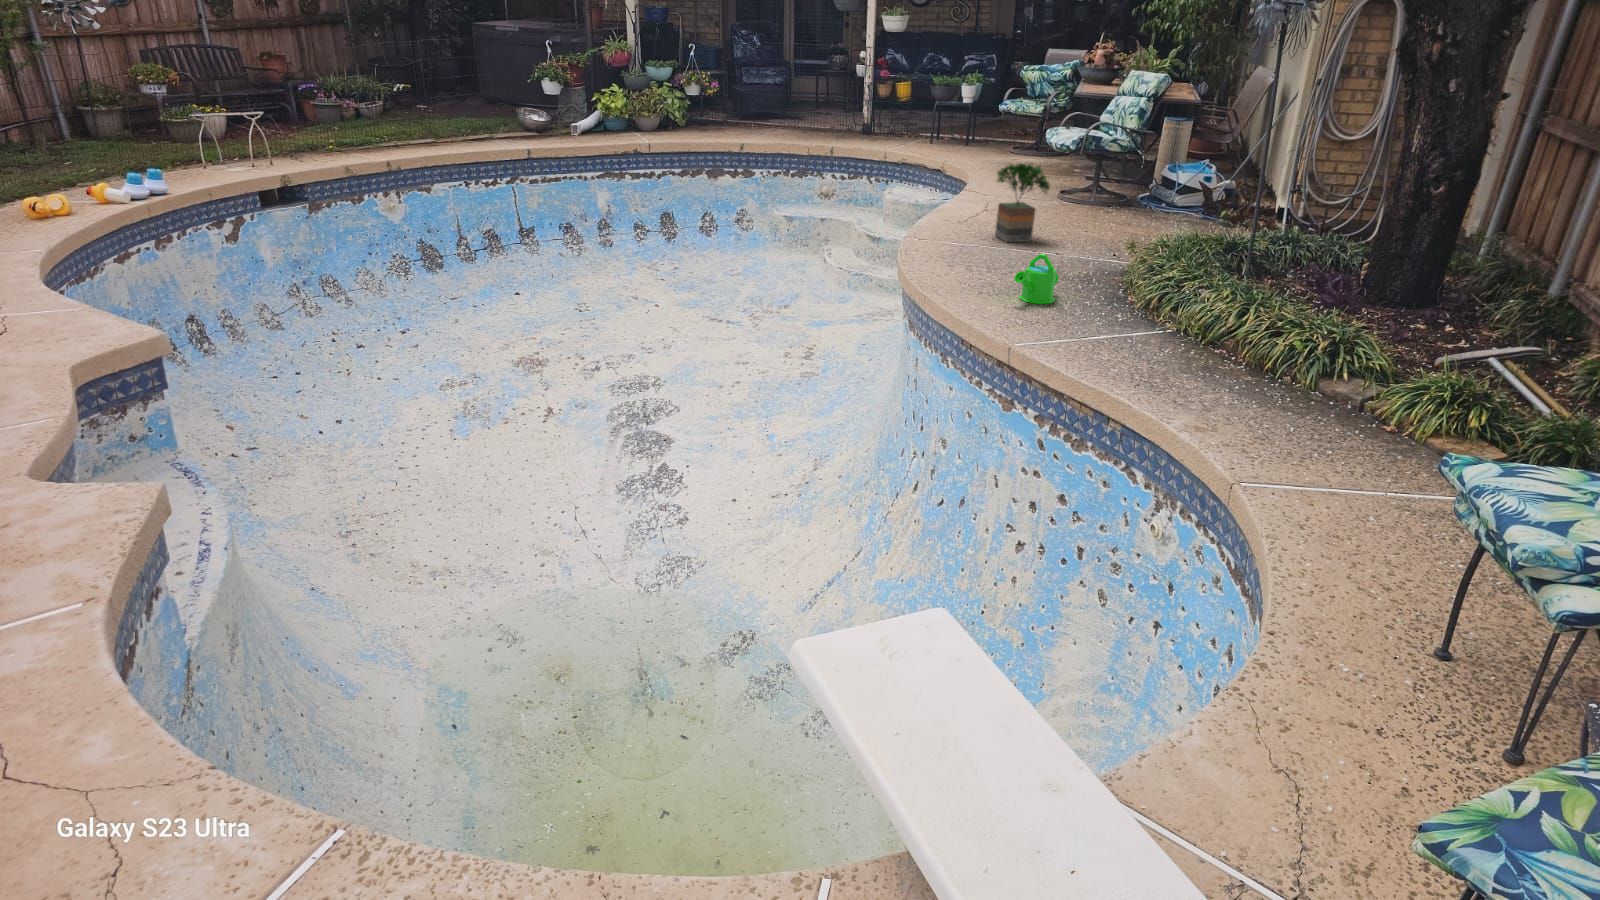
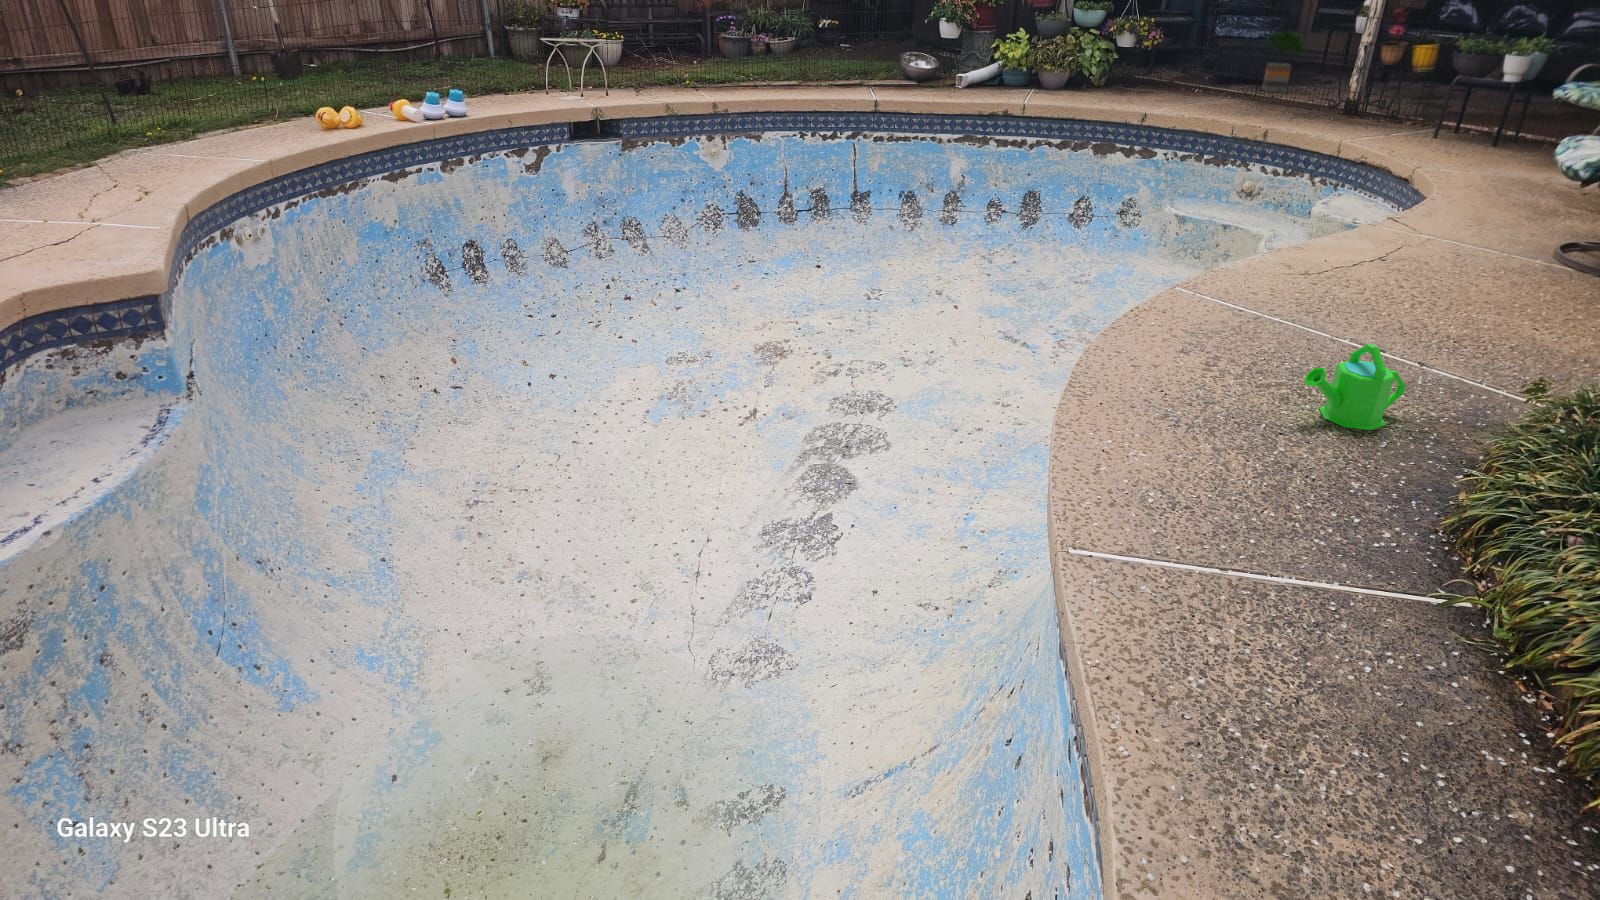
potted tree: present [995,163,1050,242] -> present [1262,32,1304,92]

